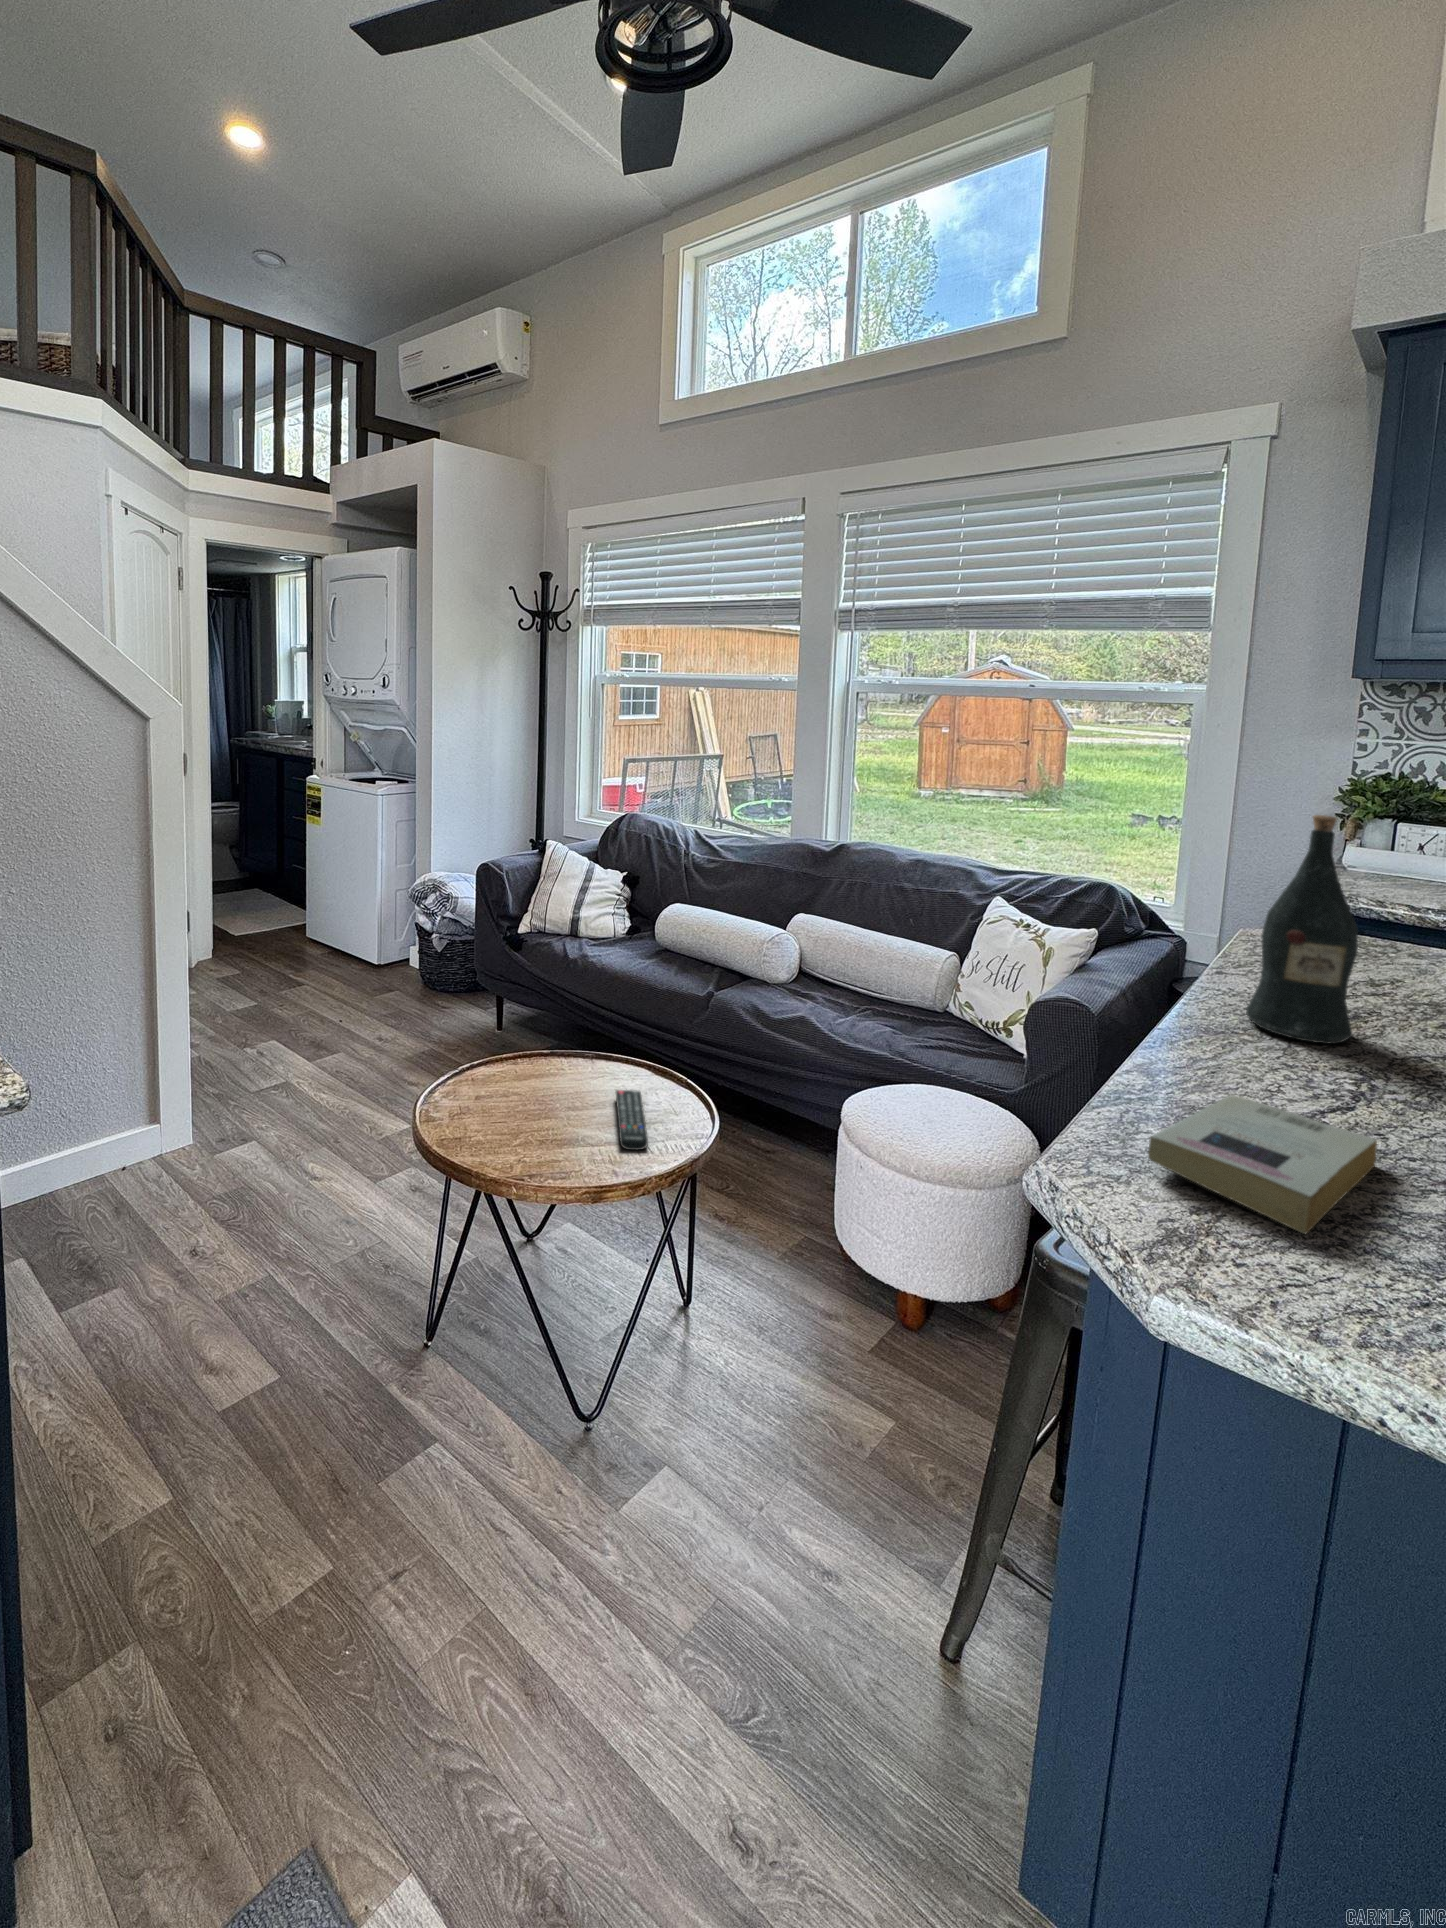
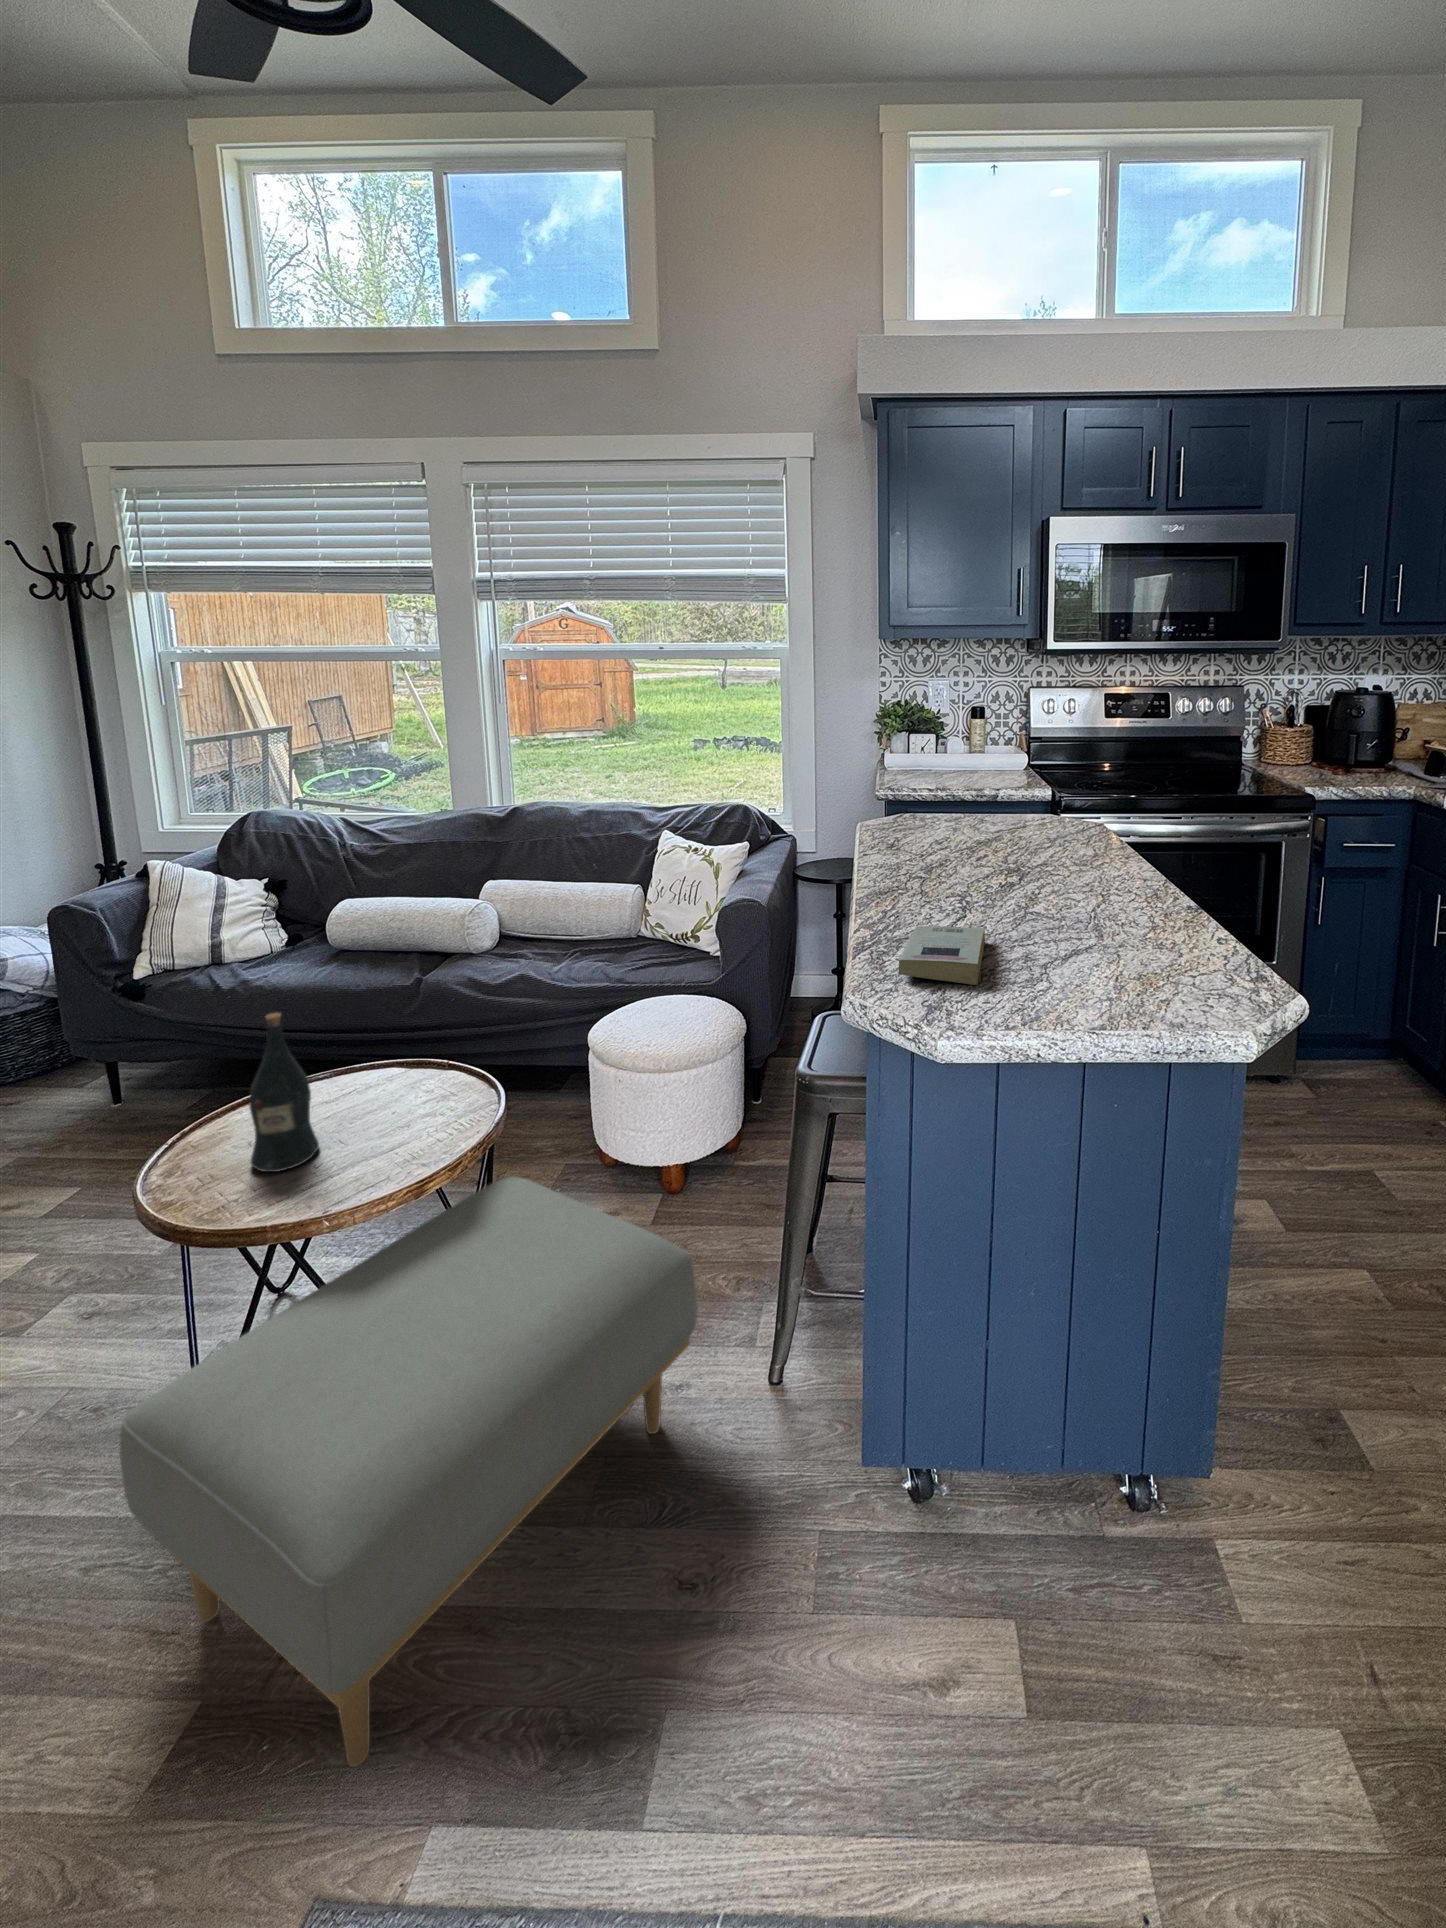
wine bottle: present [1246,815,1358,1044] -> present [249,1013,319,1172]
remote control: present [616,1090,648,1150] -> none [389,1089,454,1144]
ottoman: none [332,1215,844,1733] -> present [120,1177,698,1766]

